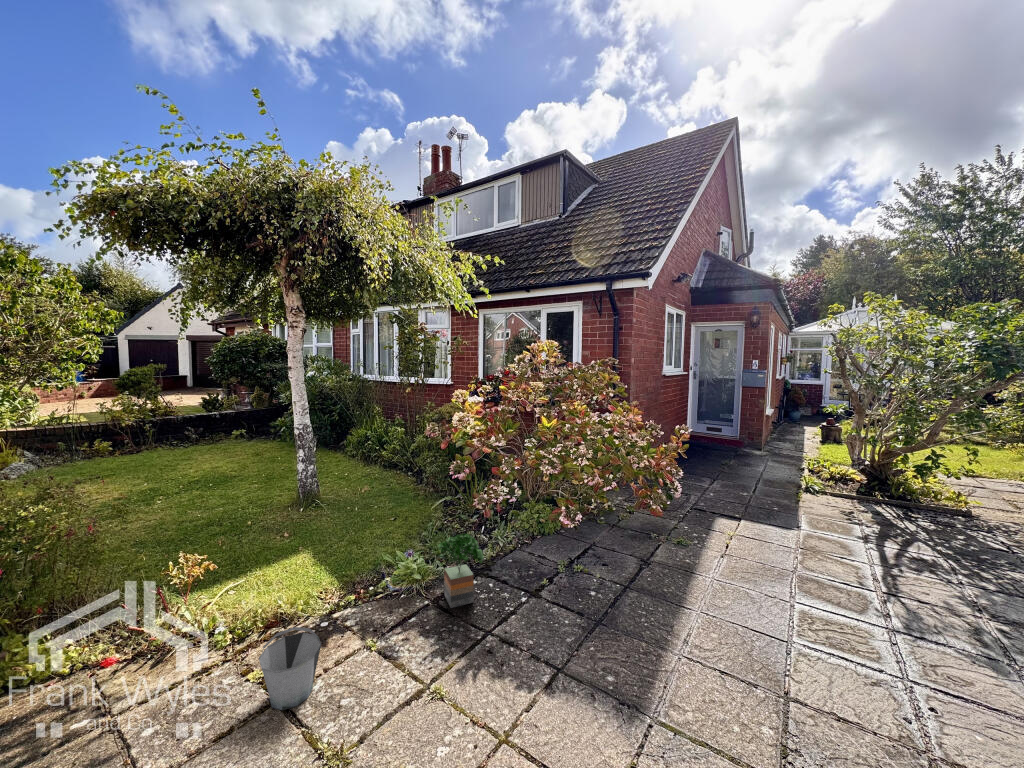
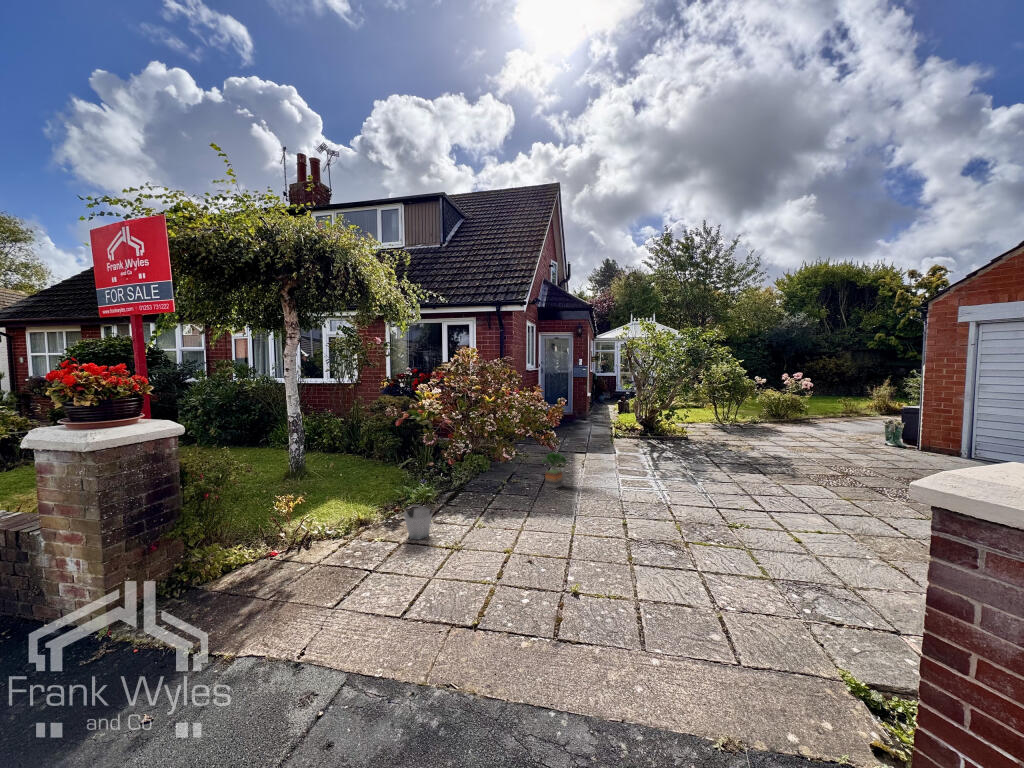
potted tree: present [439,534,484,608] -> present [542,453,567,488]

